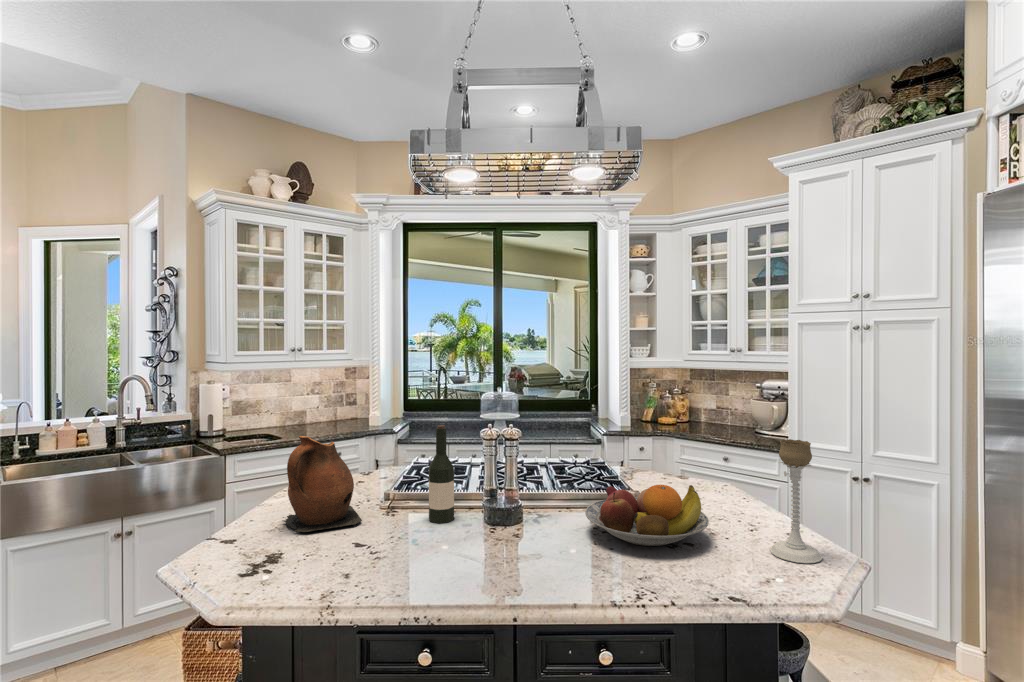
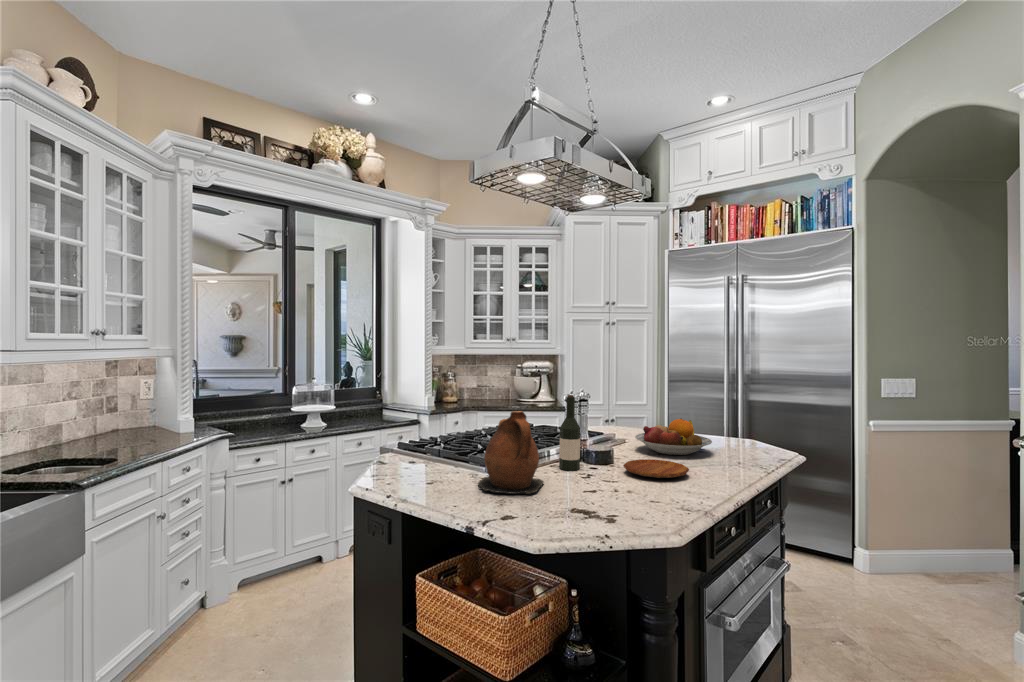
candle holder: present [770,439,822,563] -> none [719,385,745,447]
tray: none [440,528,535,569] -> present [623,459,689,478]

